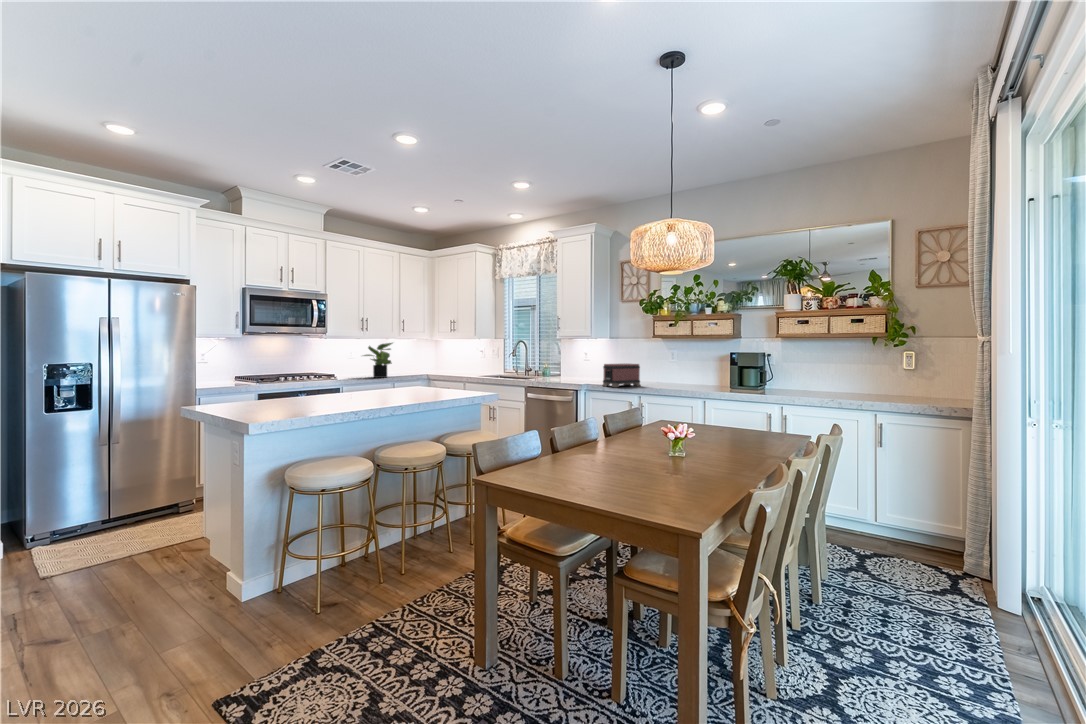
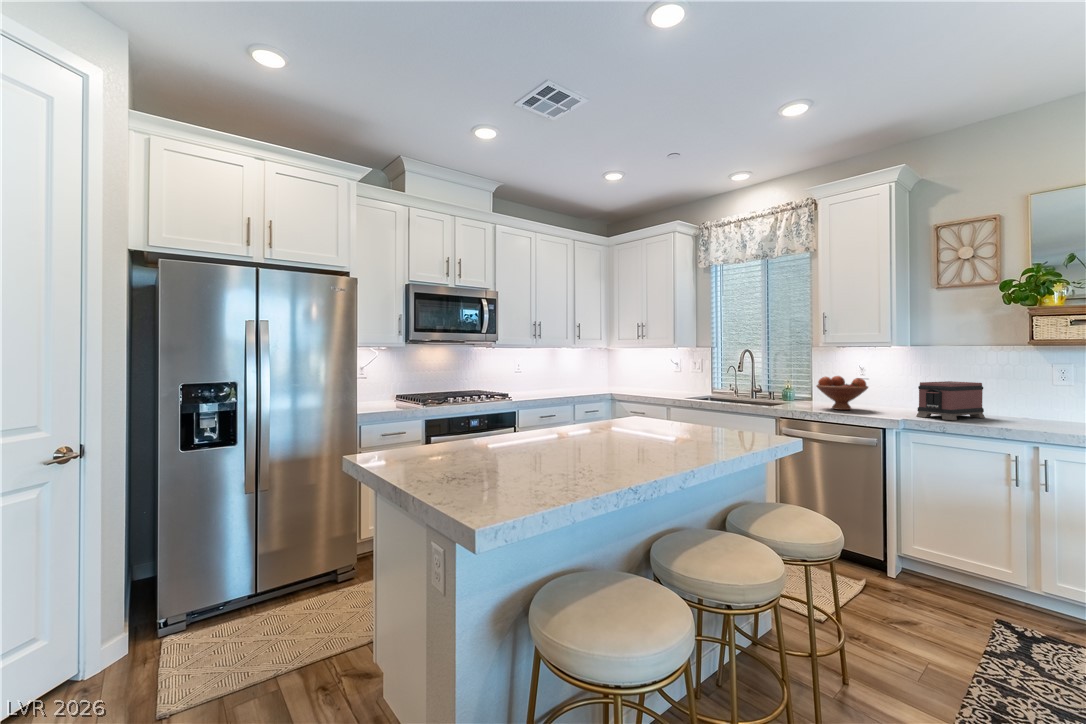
potted plant: present [364,343,392,378] -> none [530,350,574,395]
fruit bowl: none [553,361,583,384] -> present [816,376,868,410]

